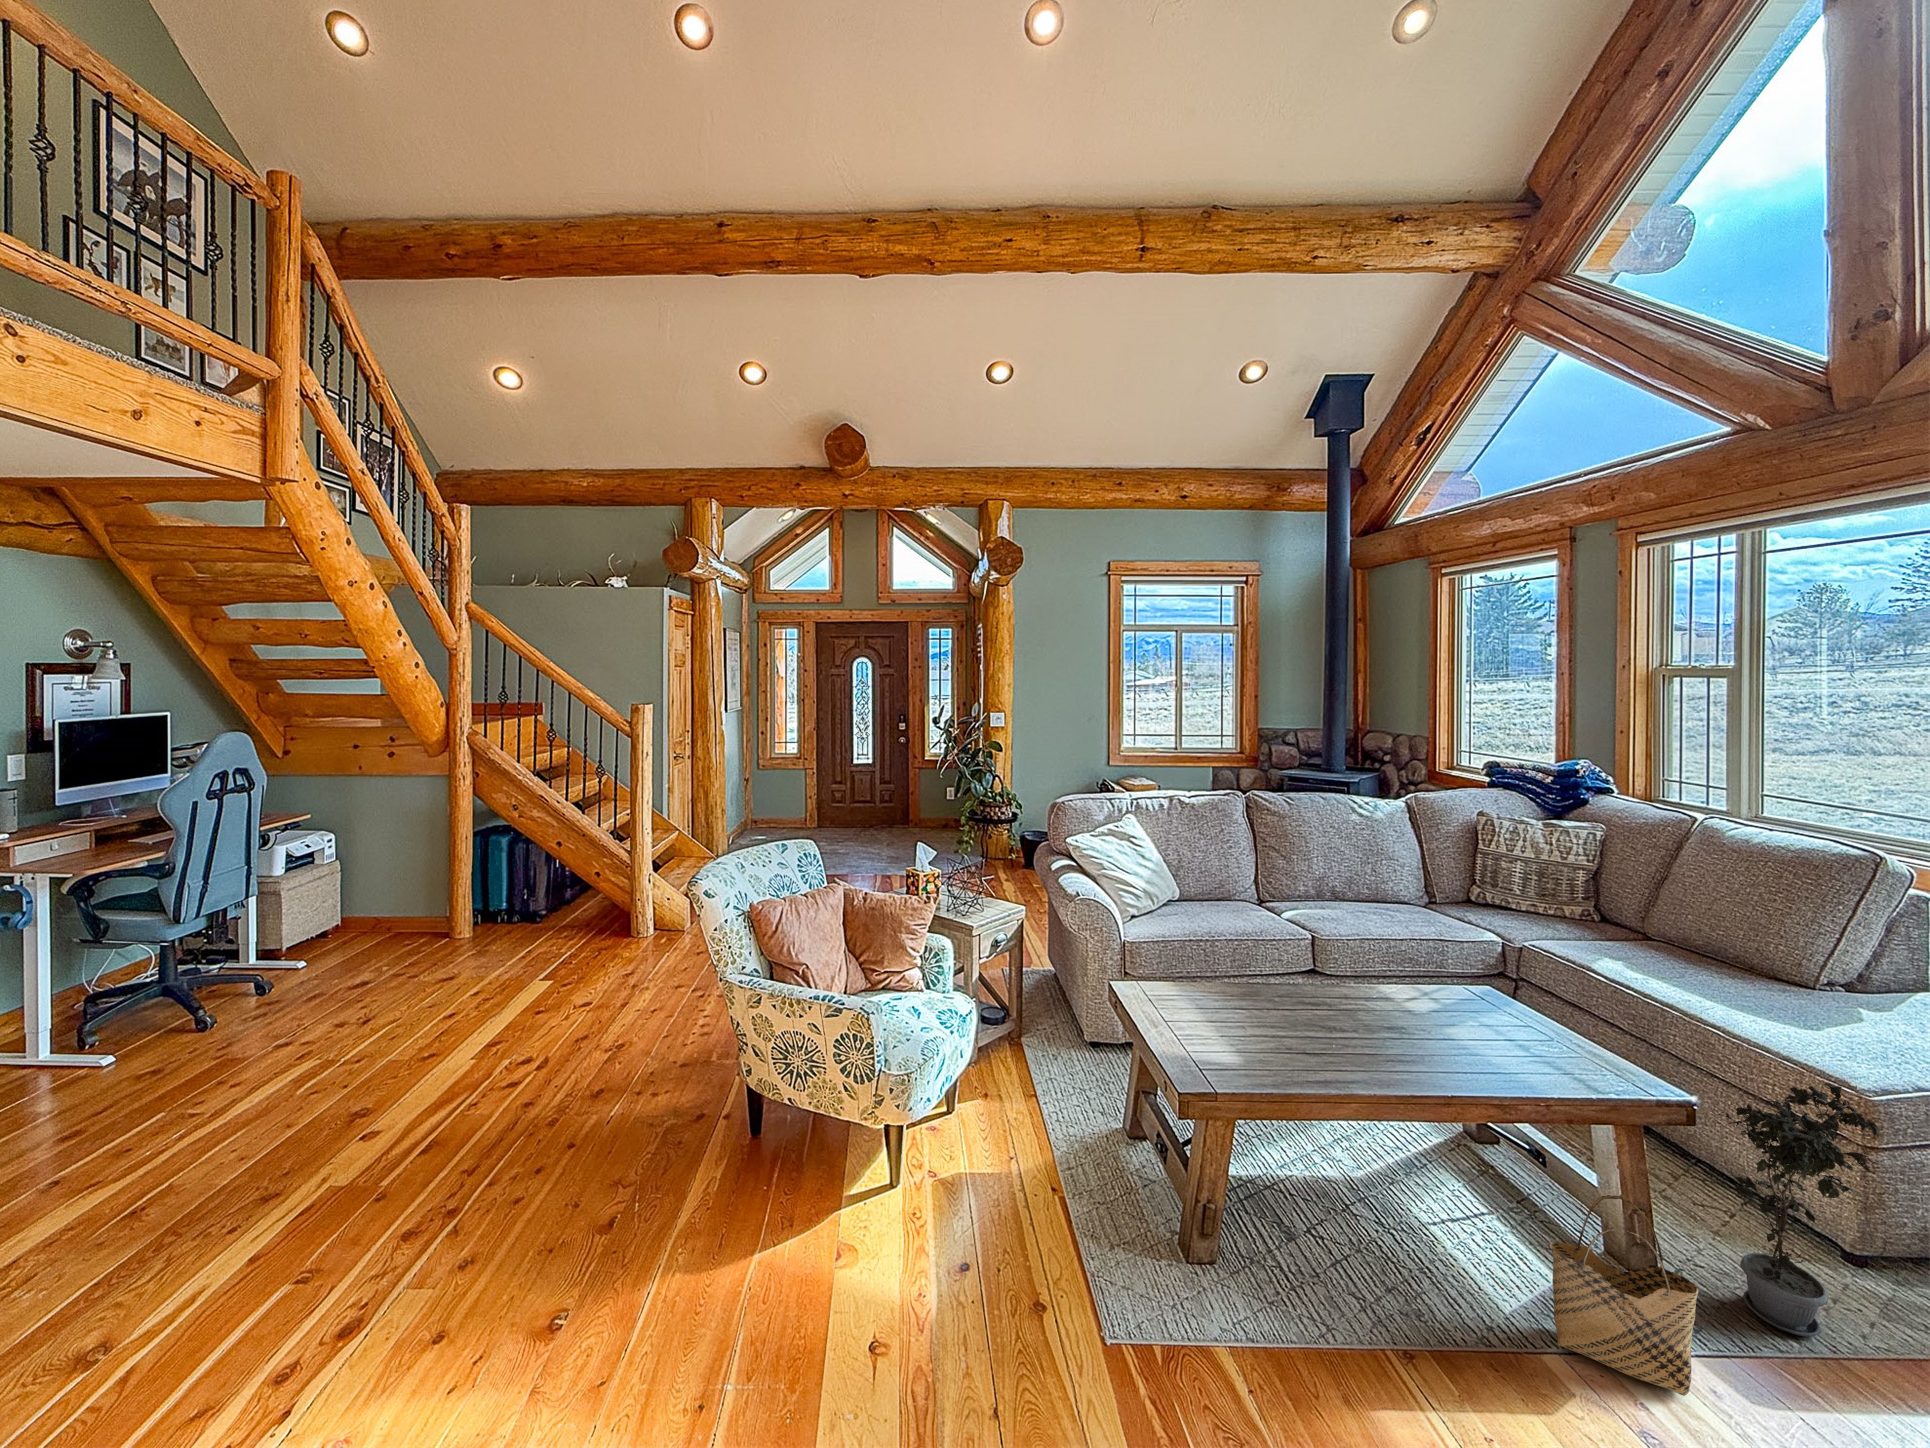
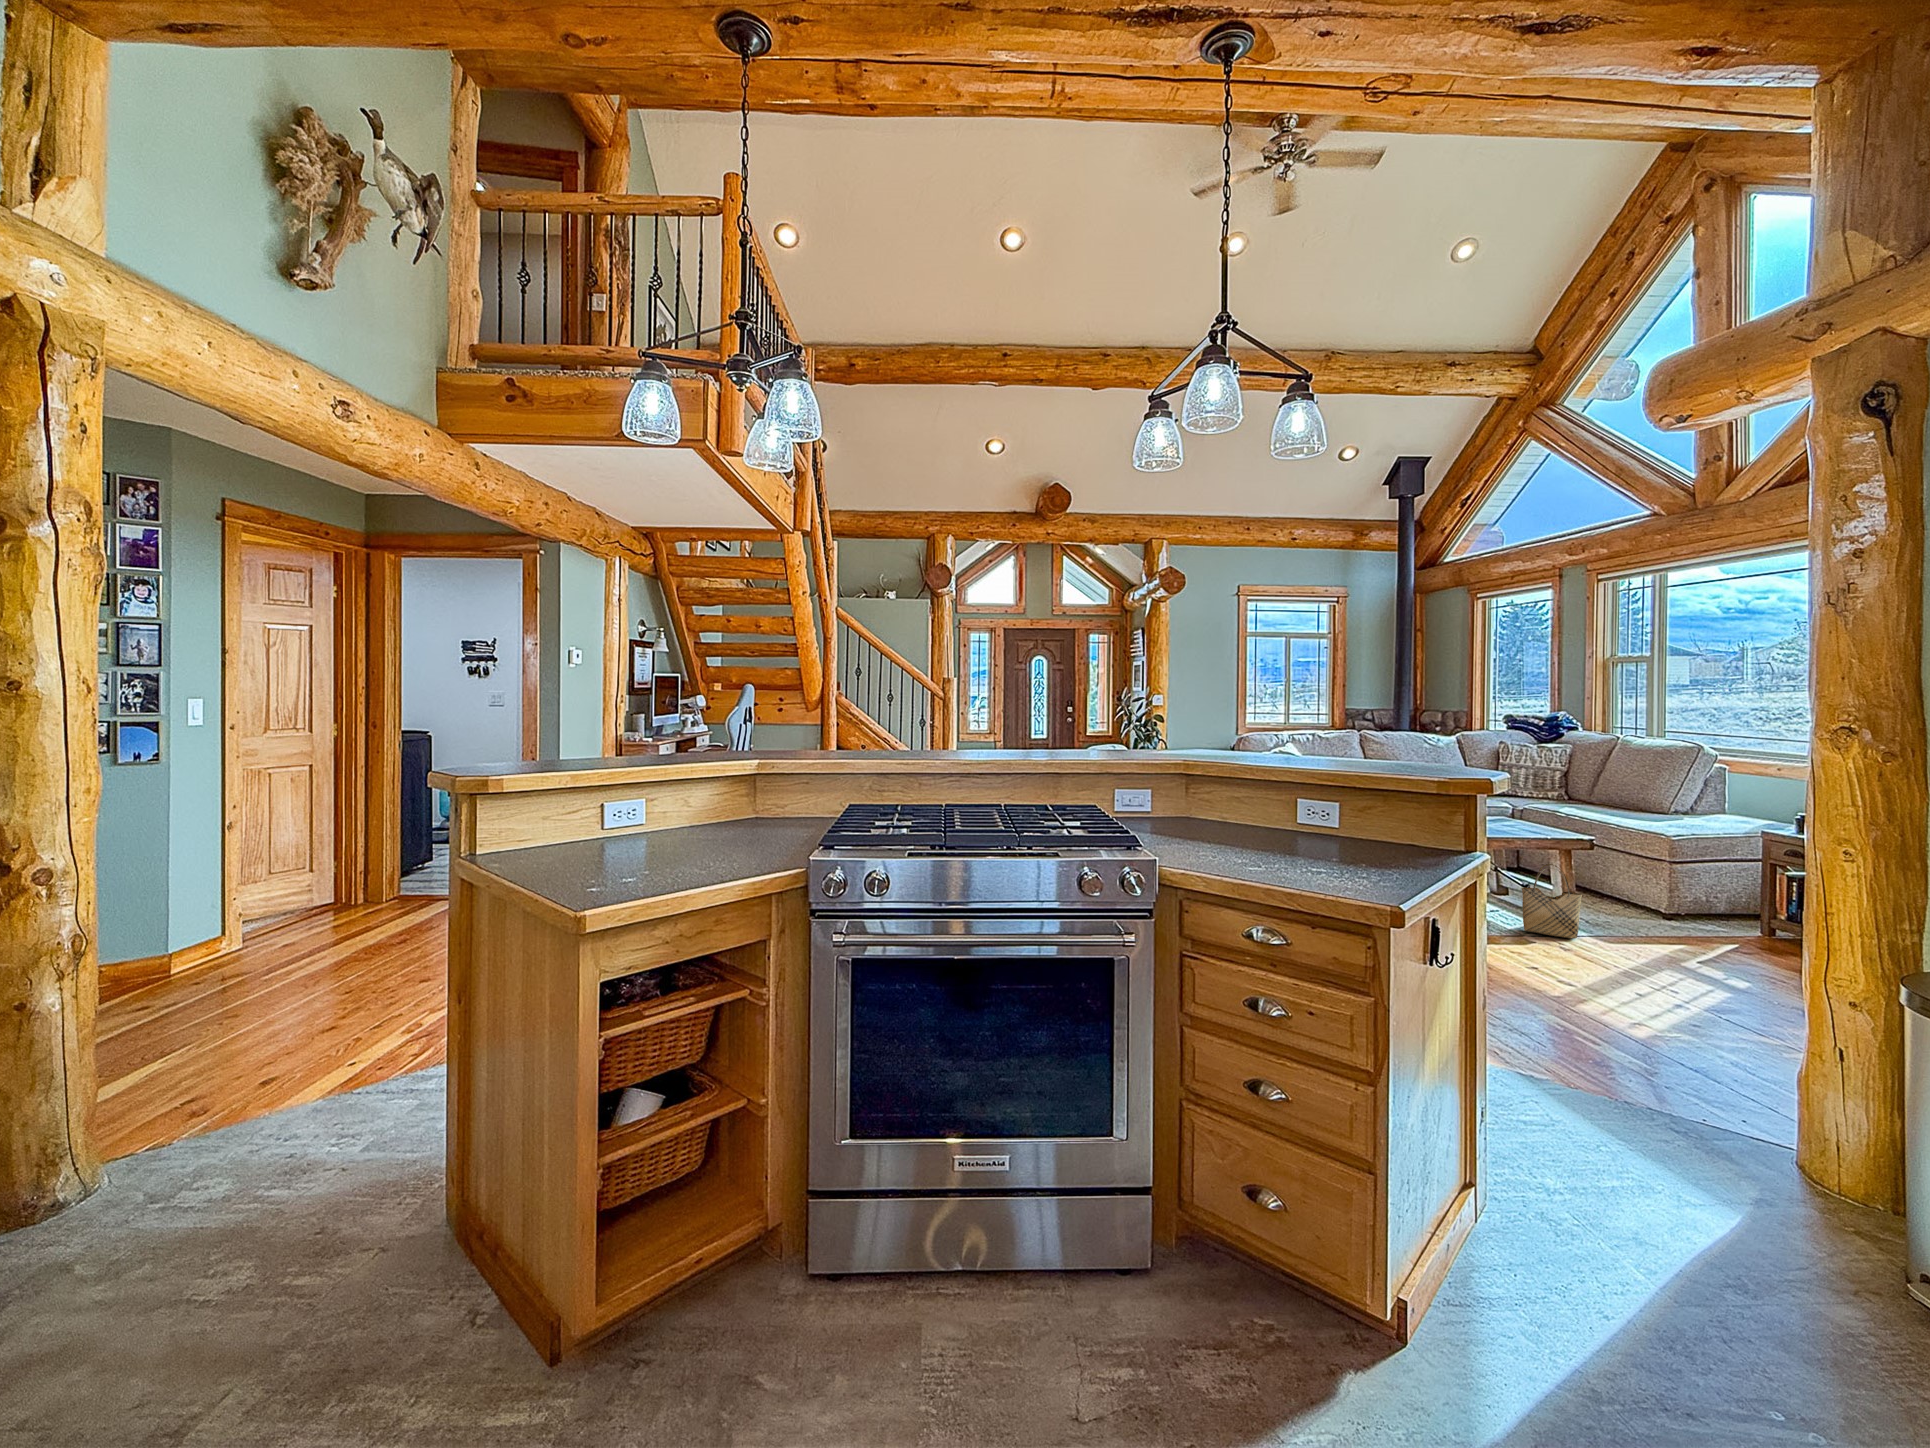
potted plant: present [1719,1084,1880,1337] -> none [1599,814,1661,931]

